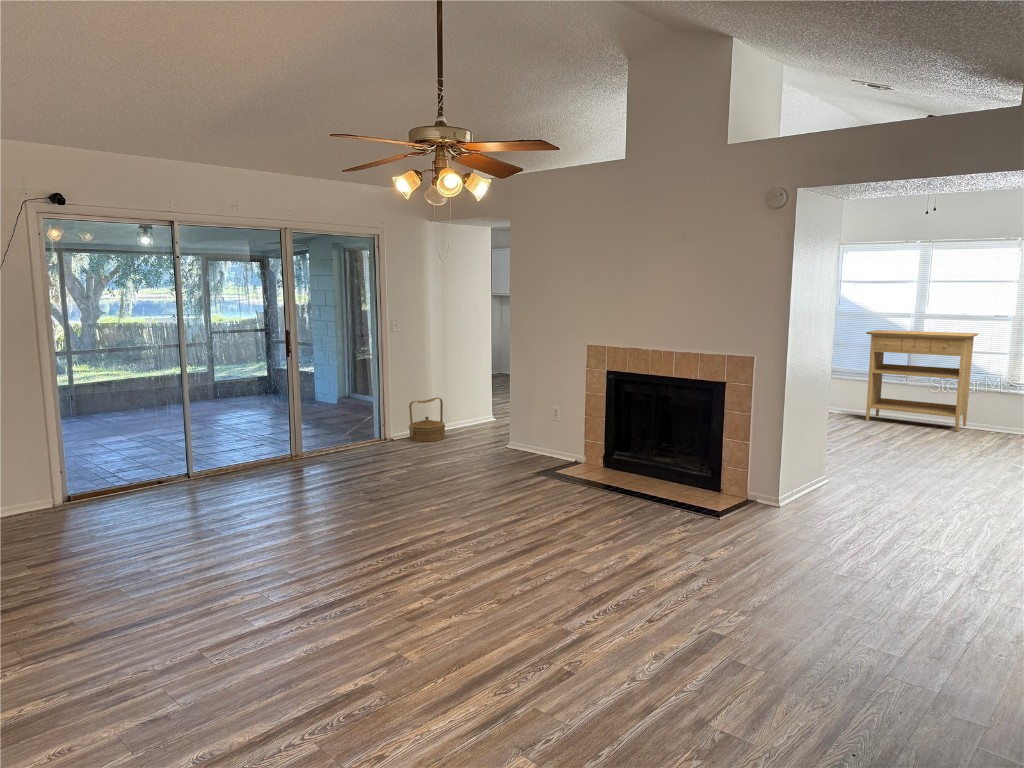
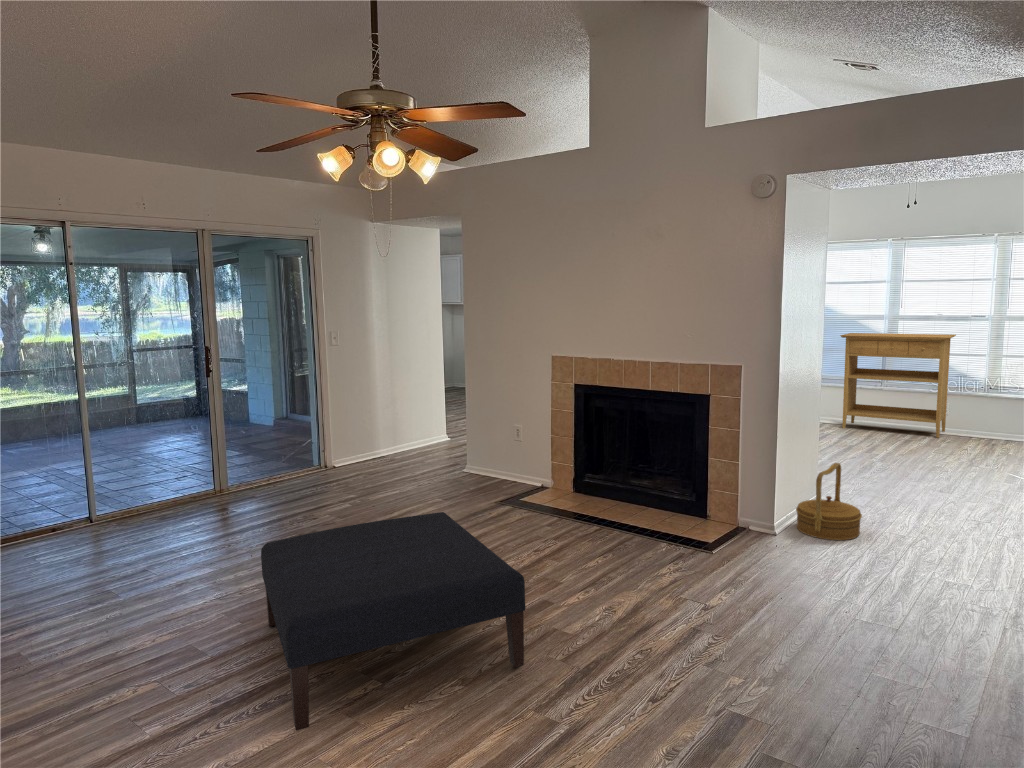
woven basket: present [409,398,445,442] -> present [796,463,862,540]
ottoman: none [338,473,550,628] -> present [261,512,526,731]

